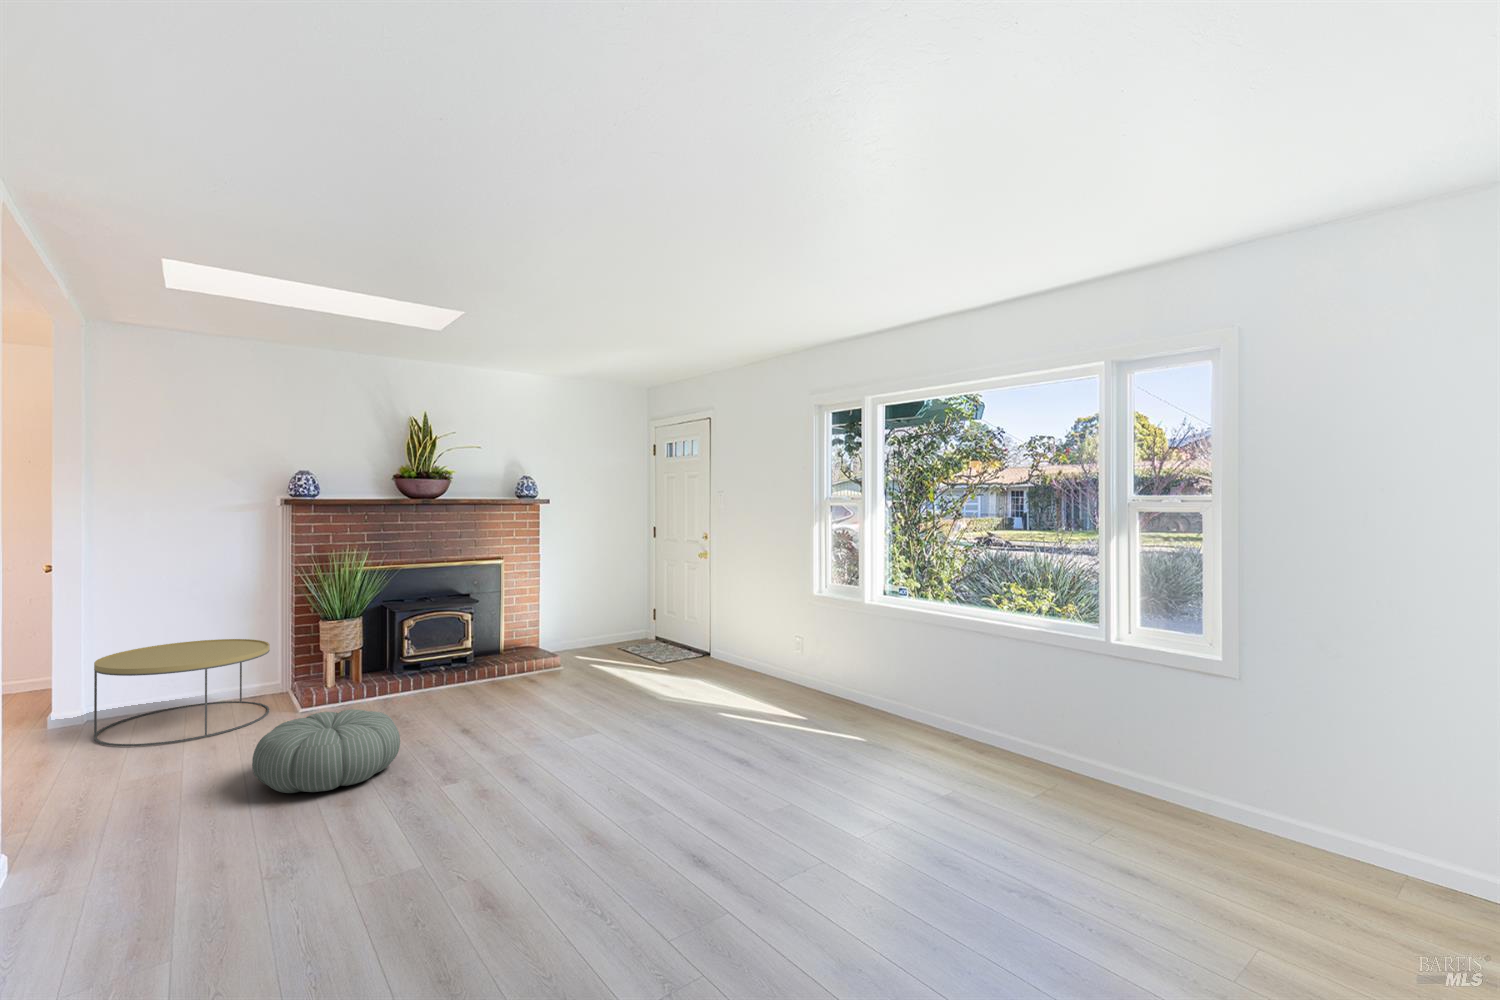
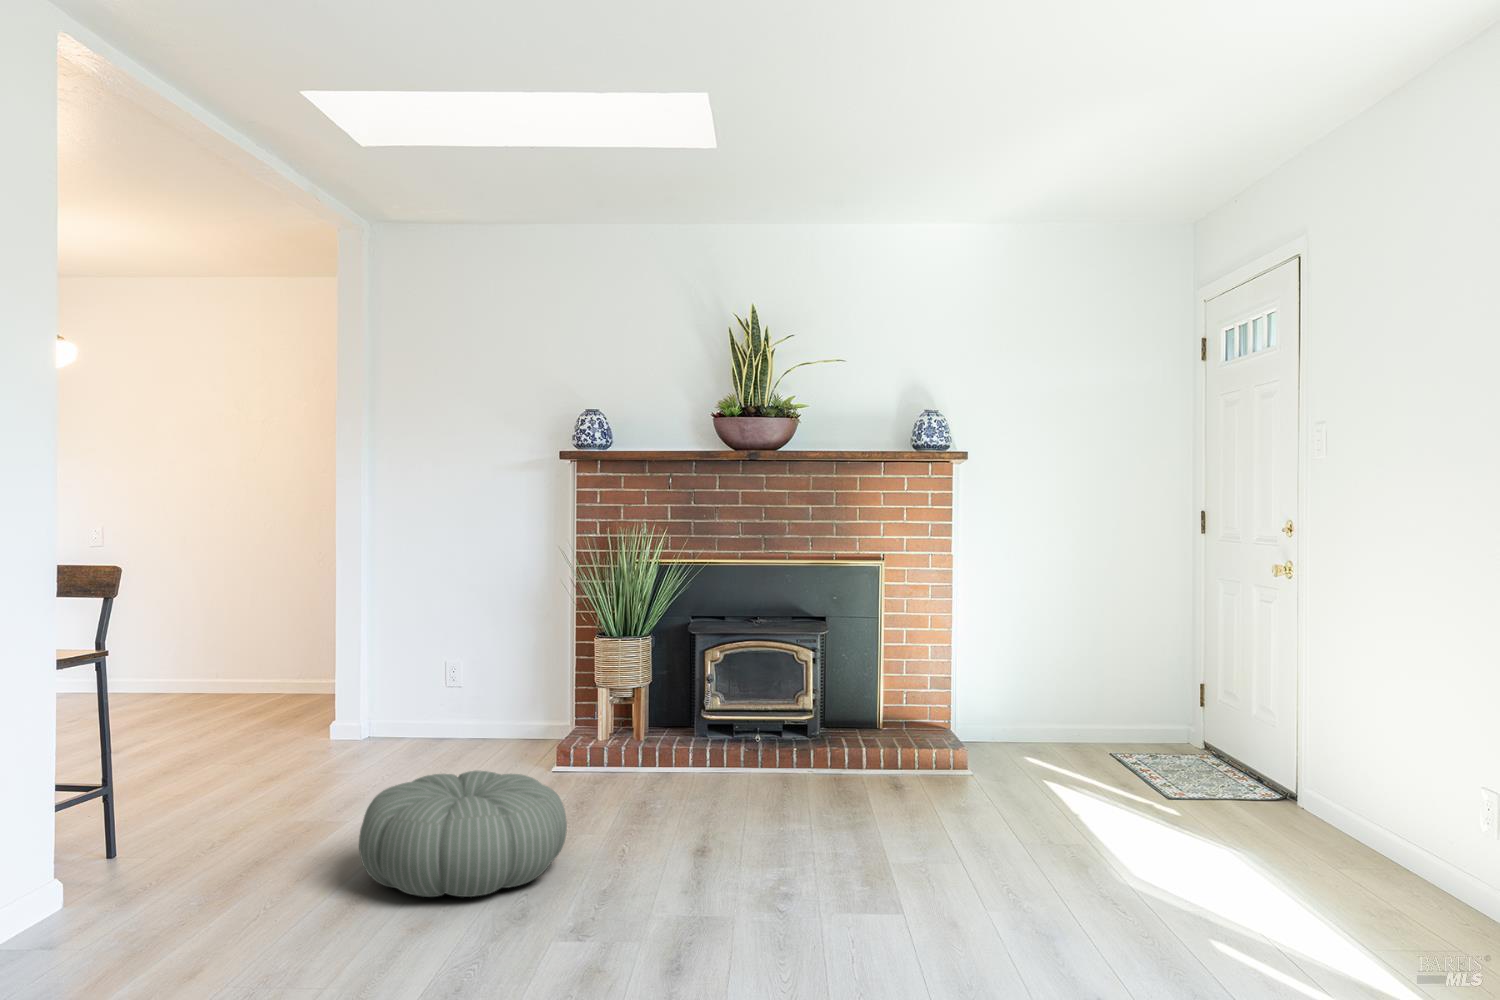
coffee table: present [94,639,270,746] -> none [333,648,529,781]

